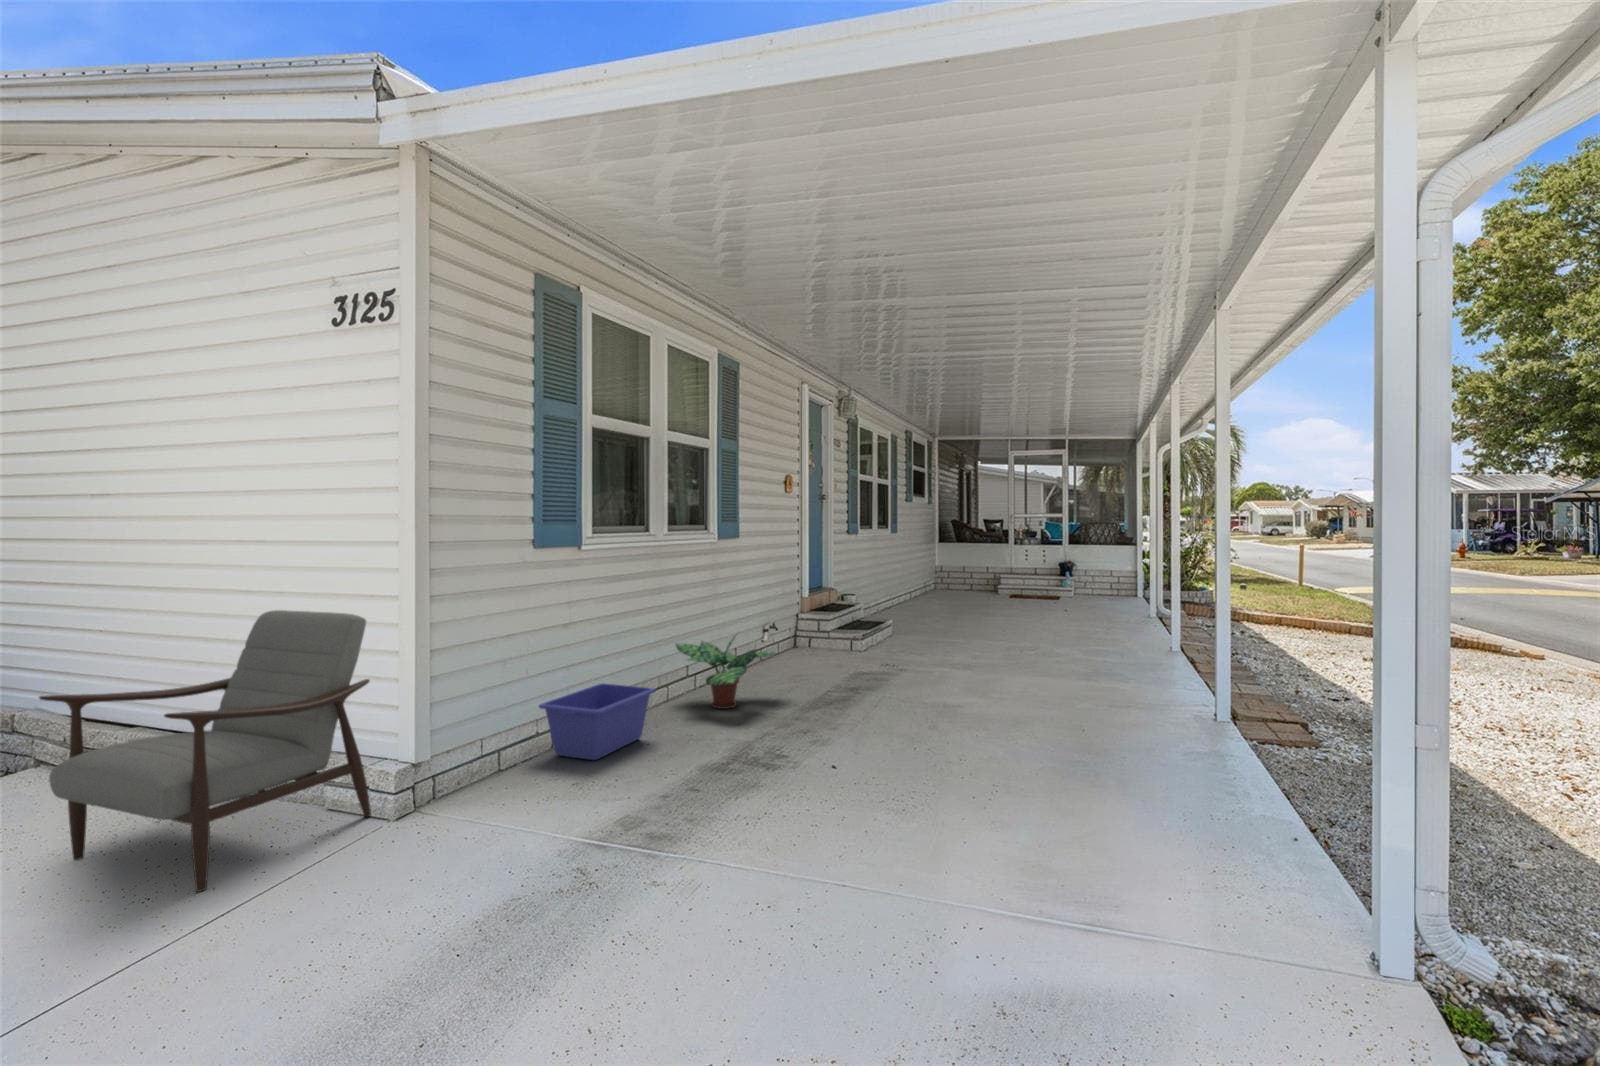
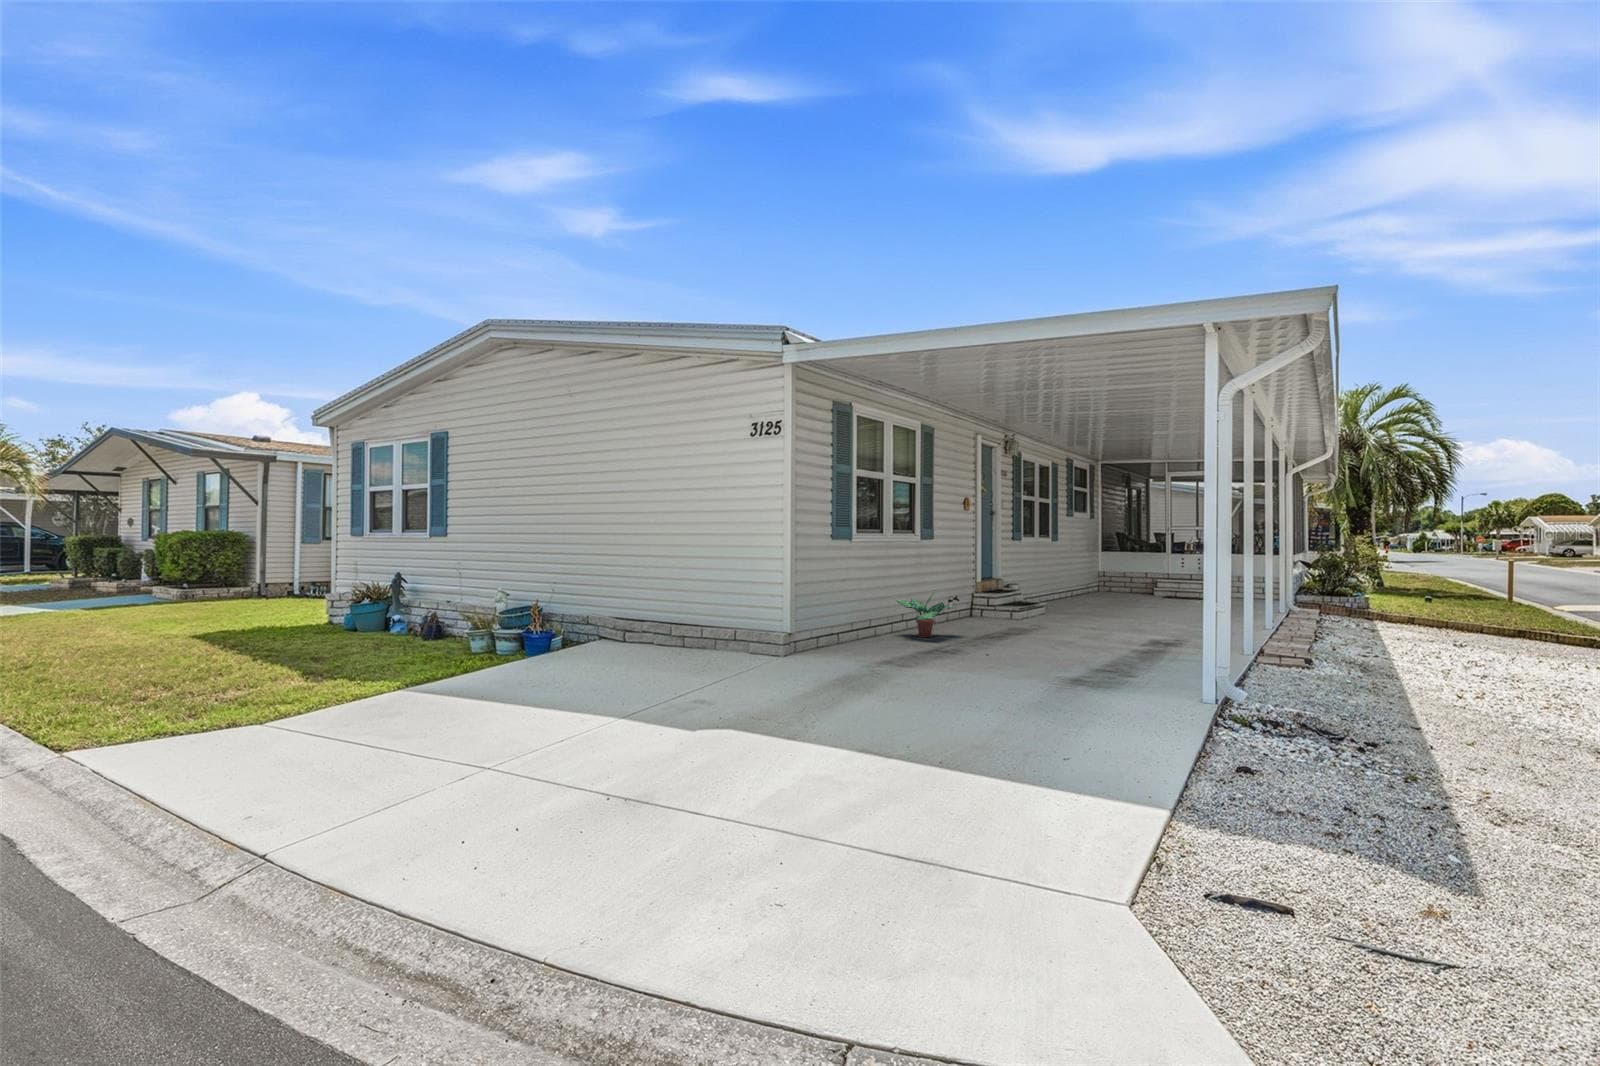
chair: present [39,610,371,892] -> none [663,565,771,666]
storage bin: present [539,683,655,760] -> none [833,615,890,648]

